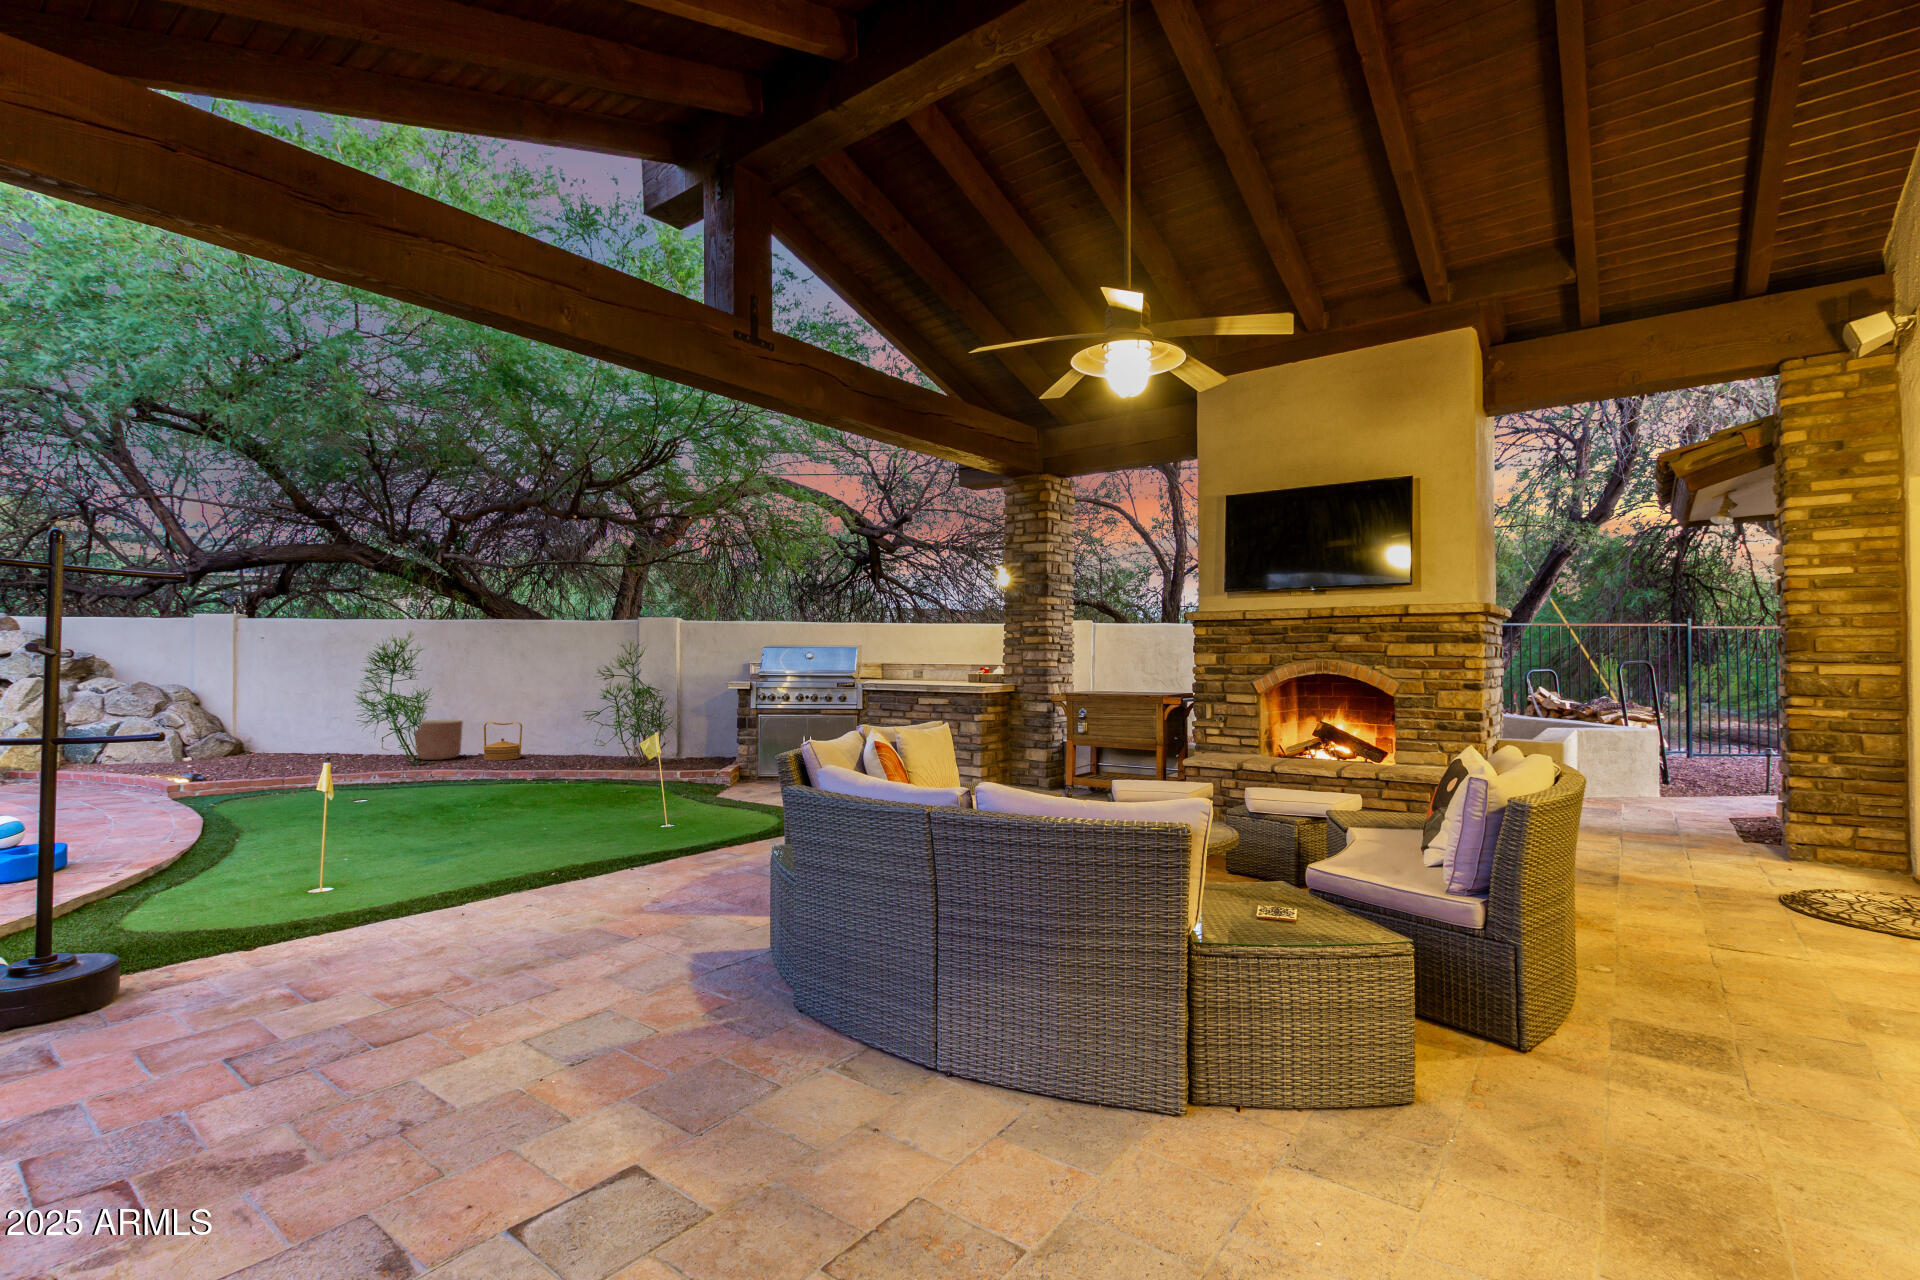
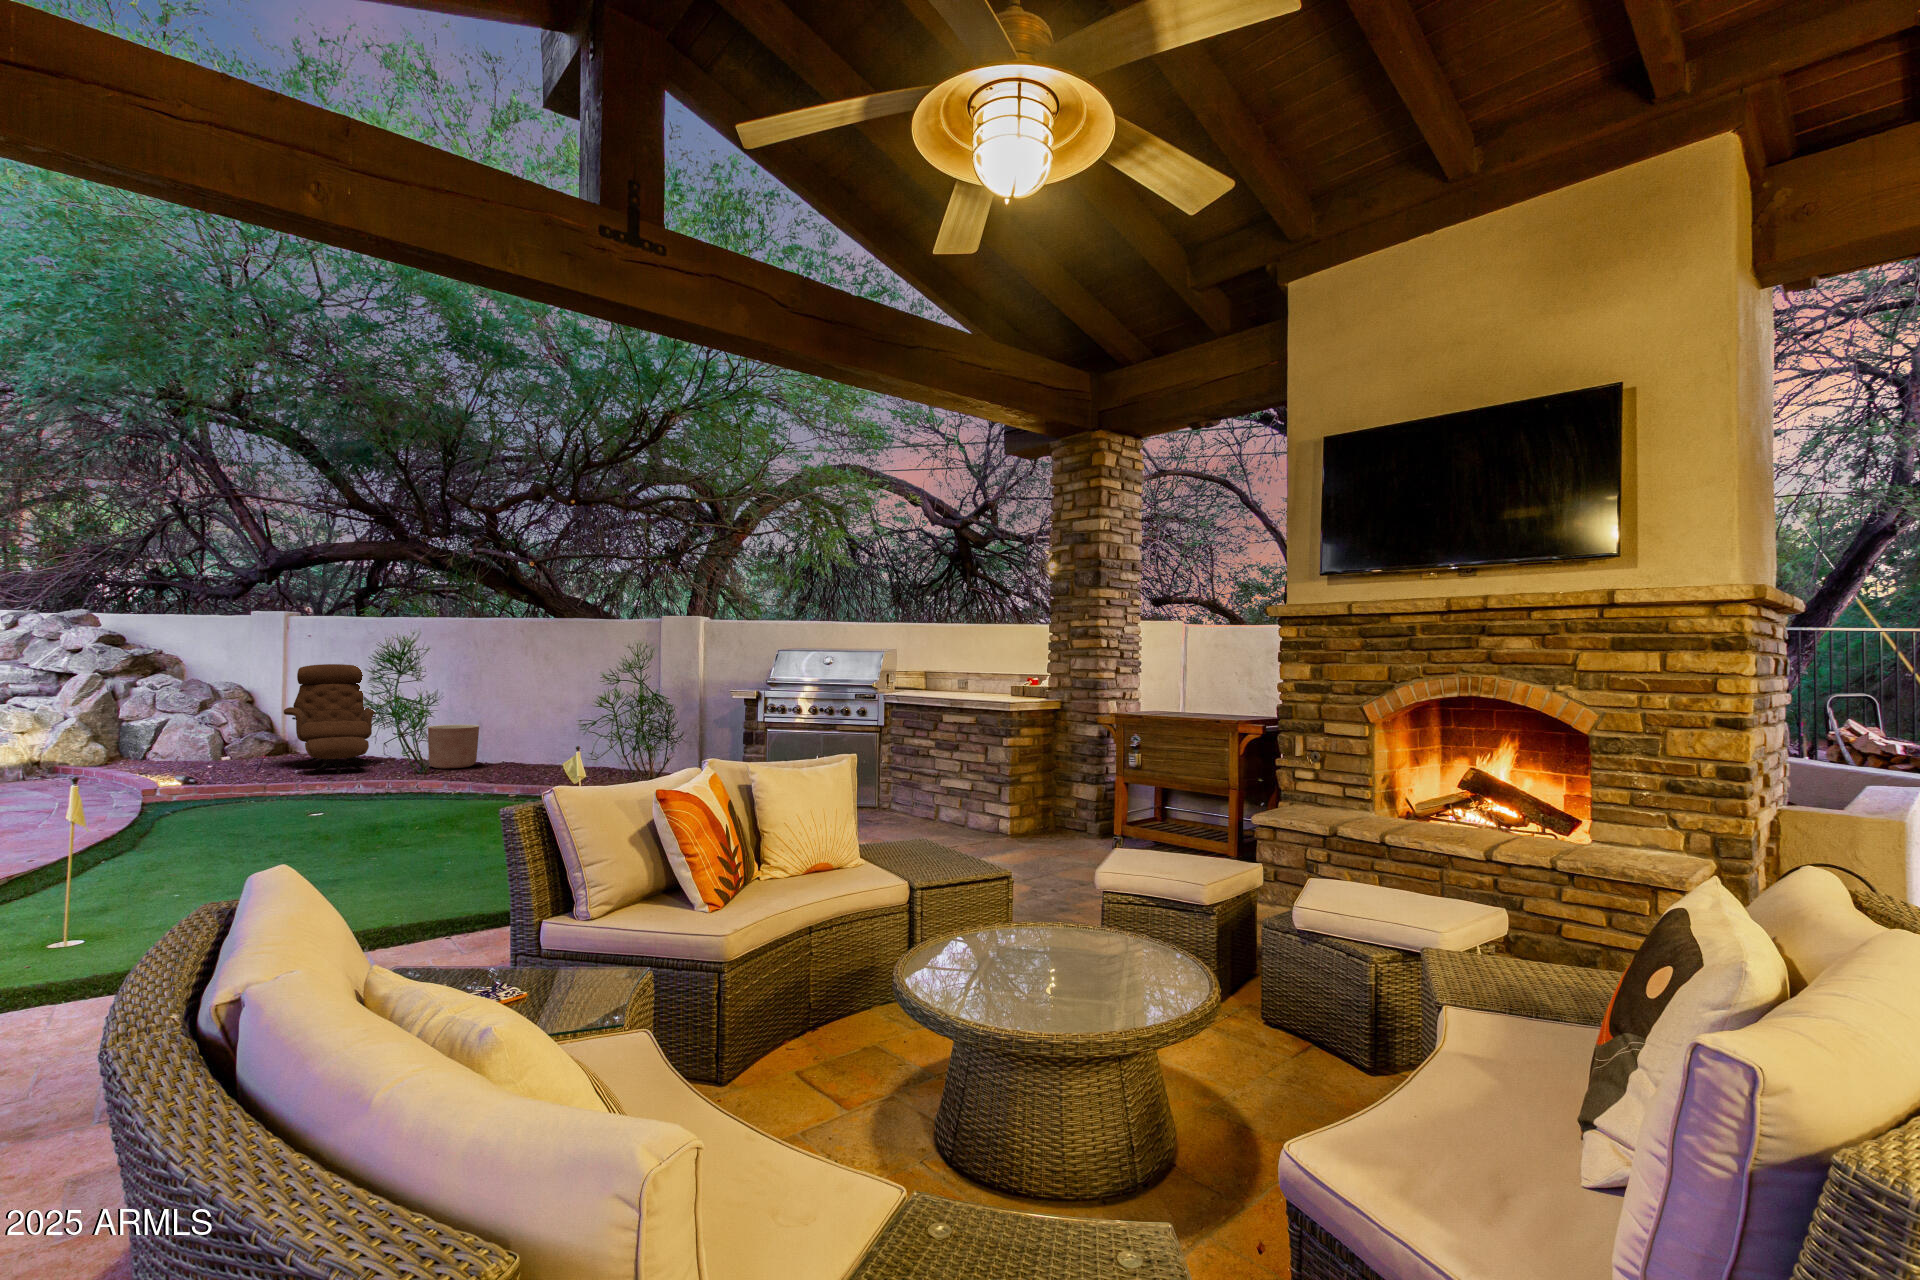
lounge chair: none [268,665,363,768] -> present [284,664,376,773]
woven basket: present [484,722,522,760] -> none [496,729,538,771]

